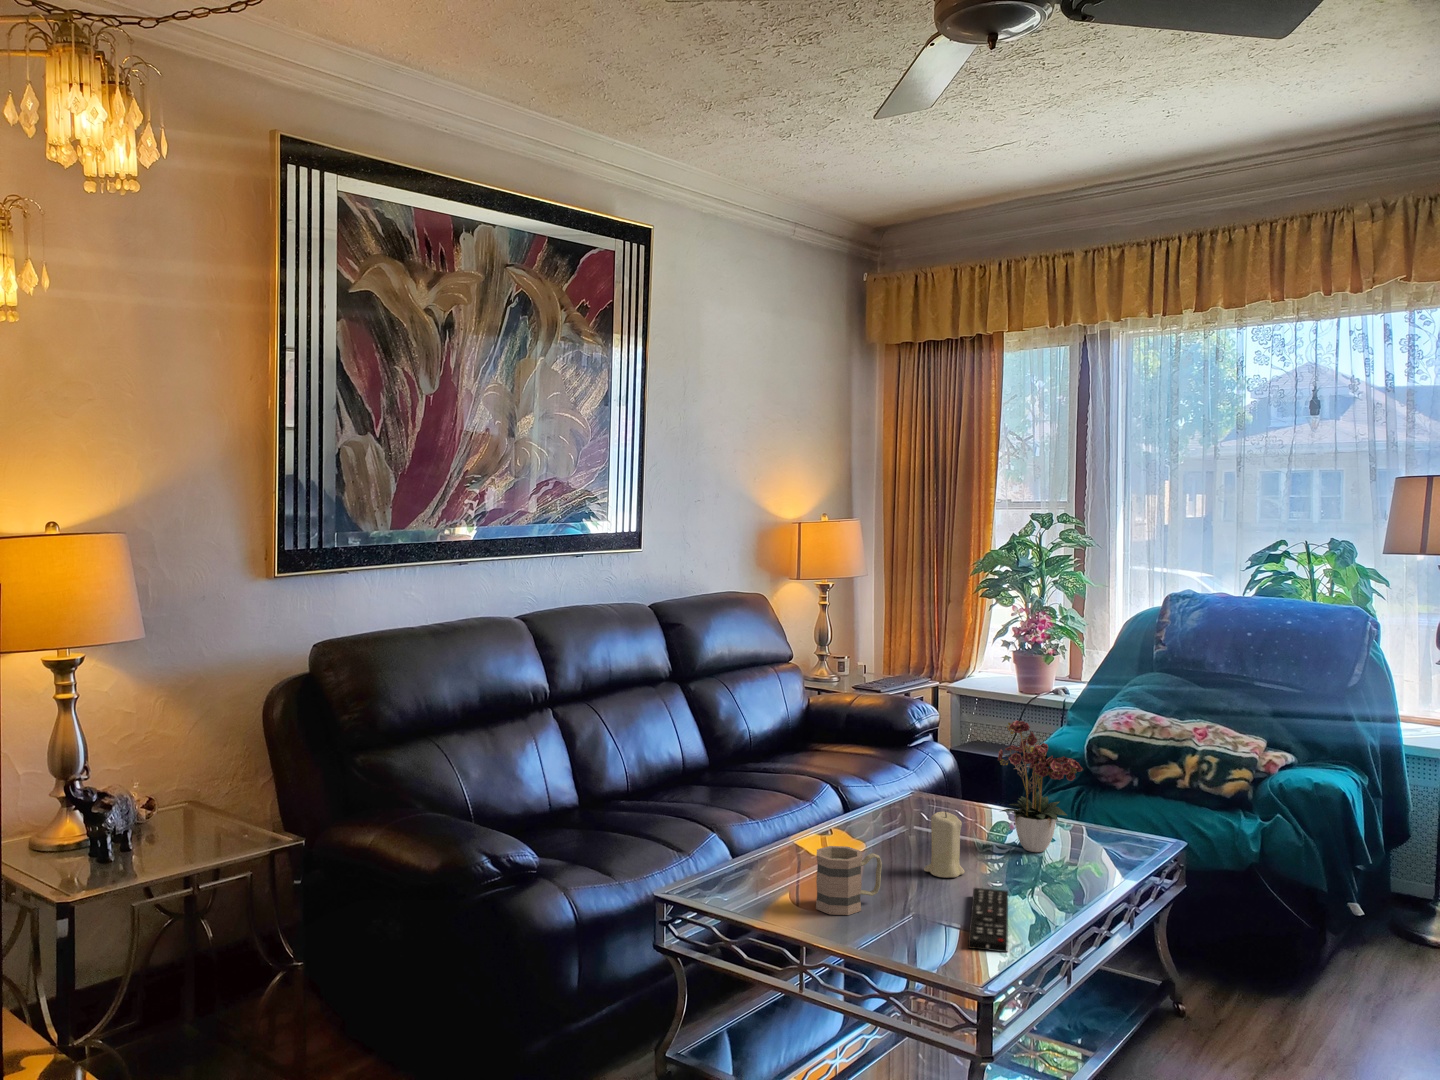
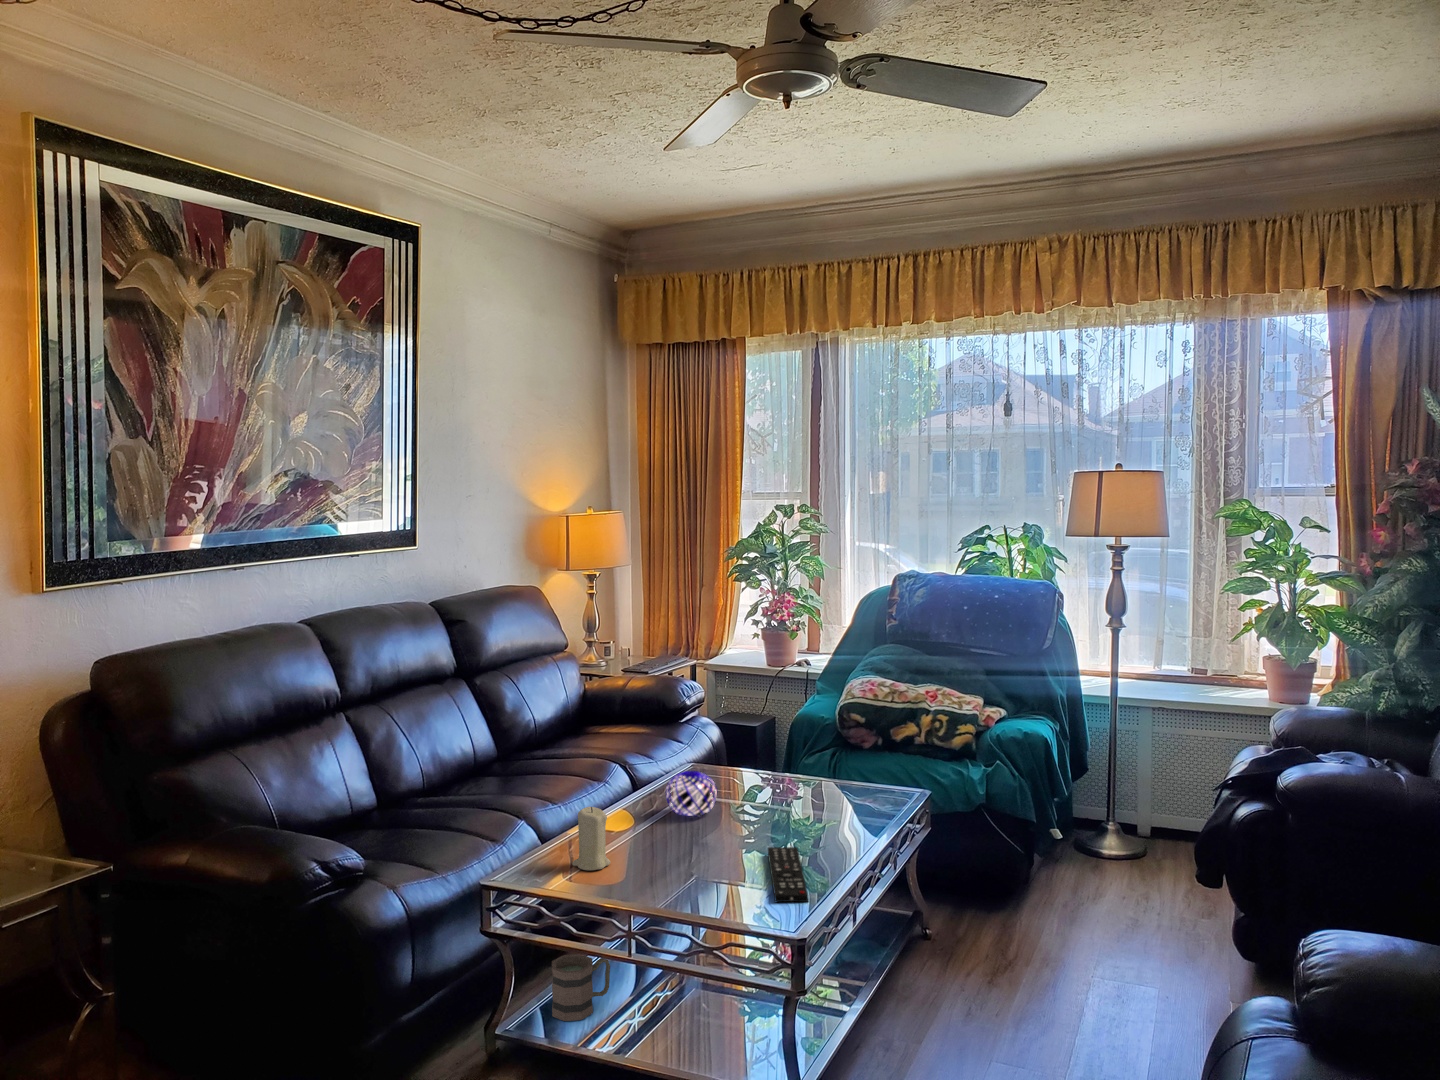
flower arrangement: present [998,720,1082,852] -> none [773,689,854,810]
decorative orb: none [871,797,929,847] -> present [666,771,717,816]
candle: present [924,811,965,878] -> present [572,807,611,870]
mug: present [816,846,882,915] -> present [552,954,610,1021]

